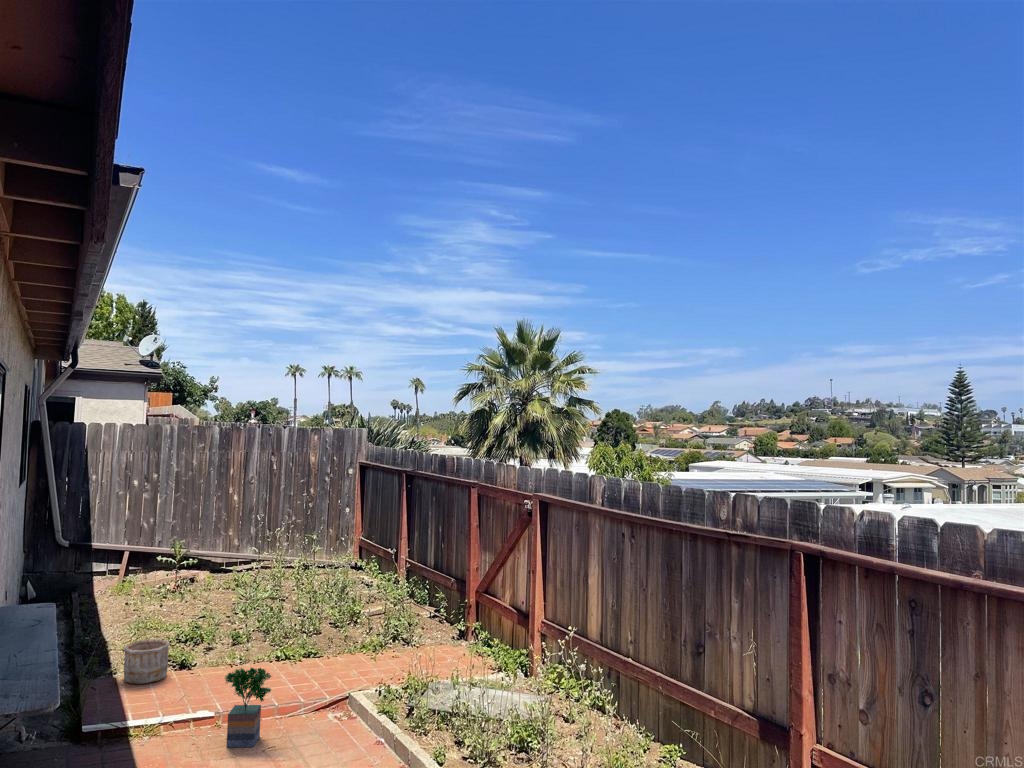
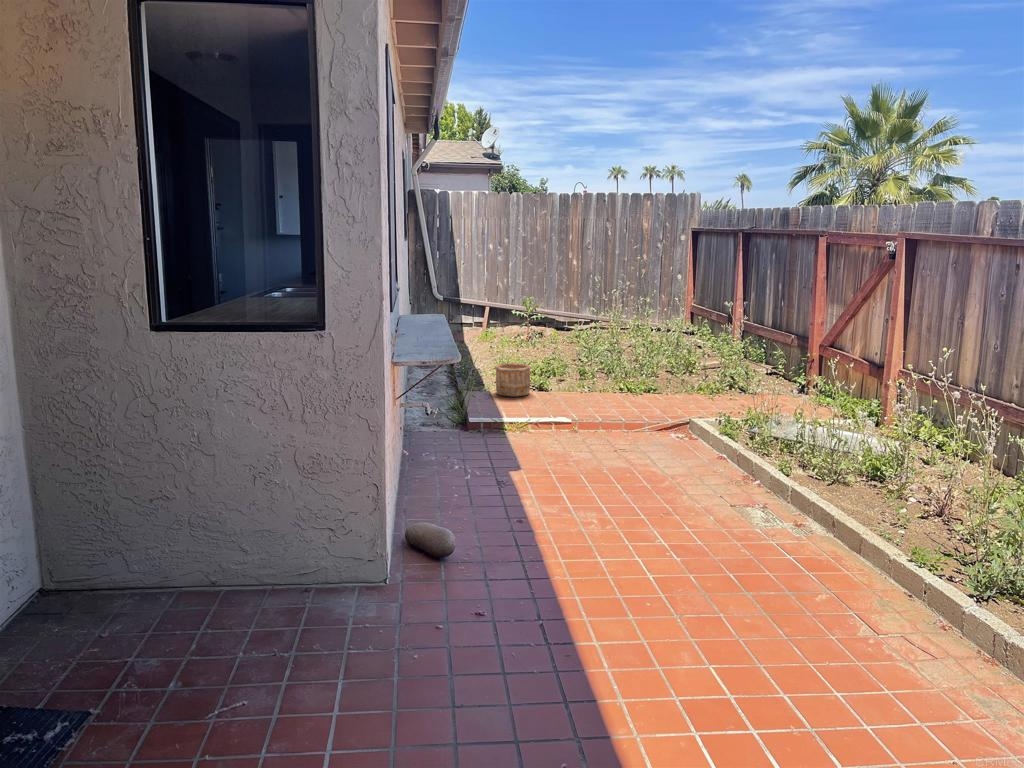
potted tree: present [225,668,271,747] -> none [581,381,623,448]

